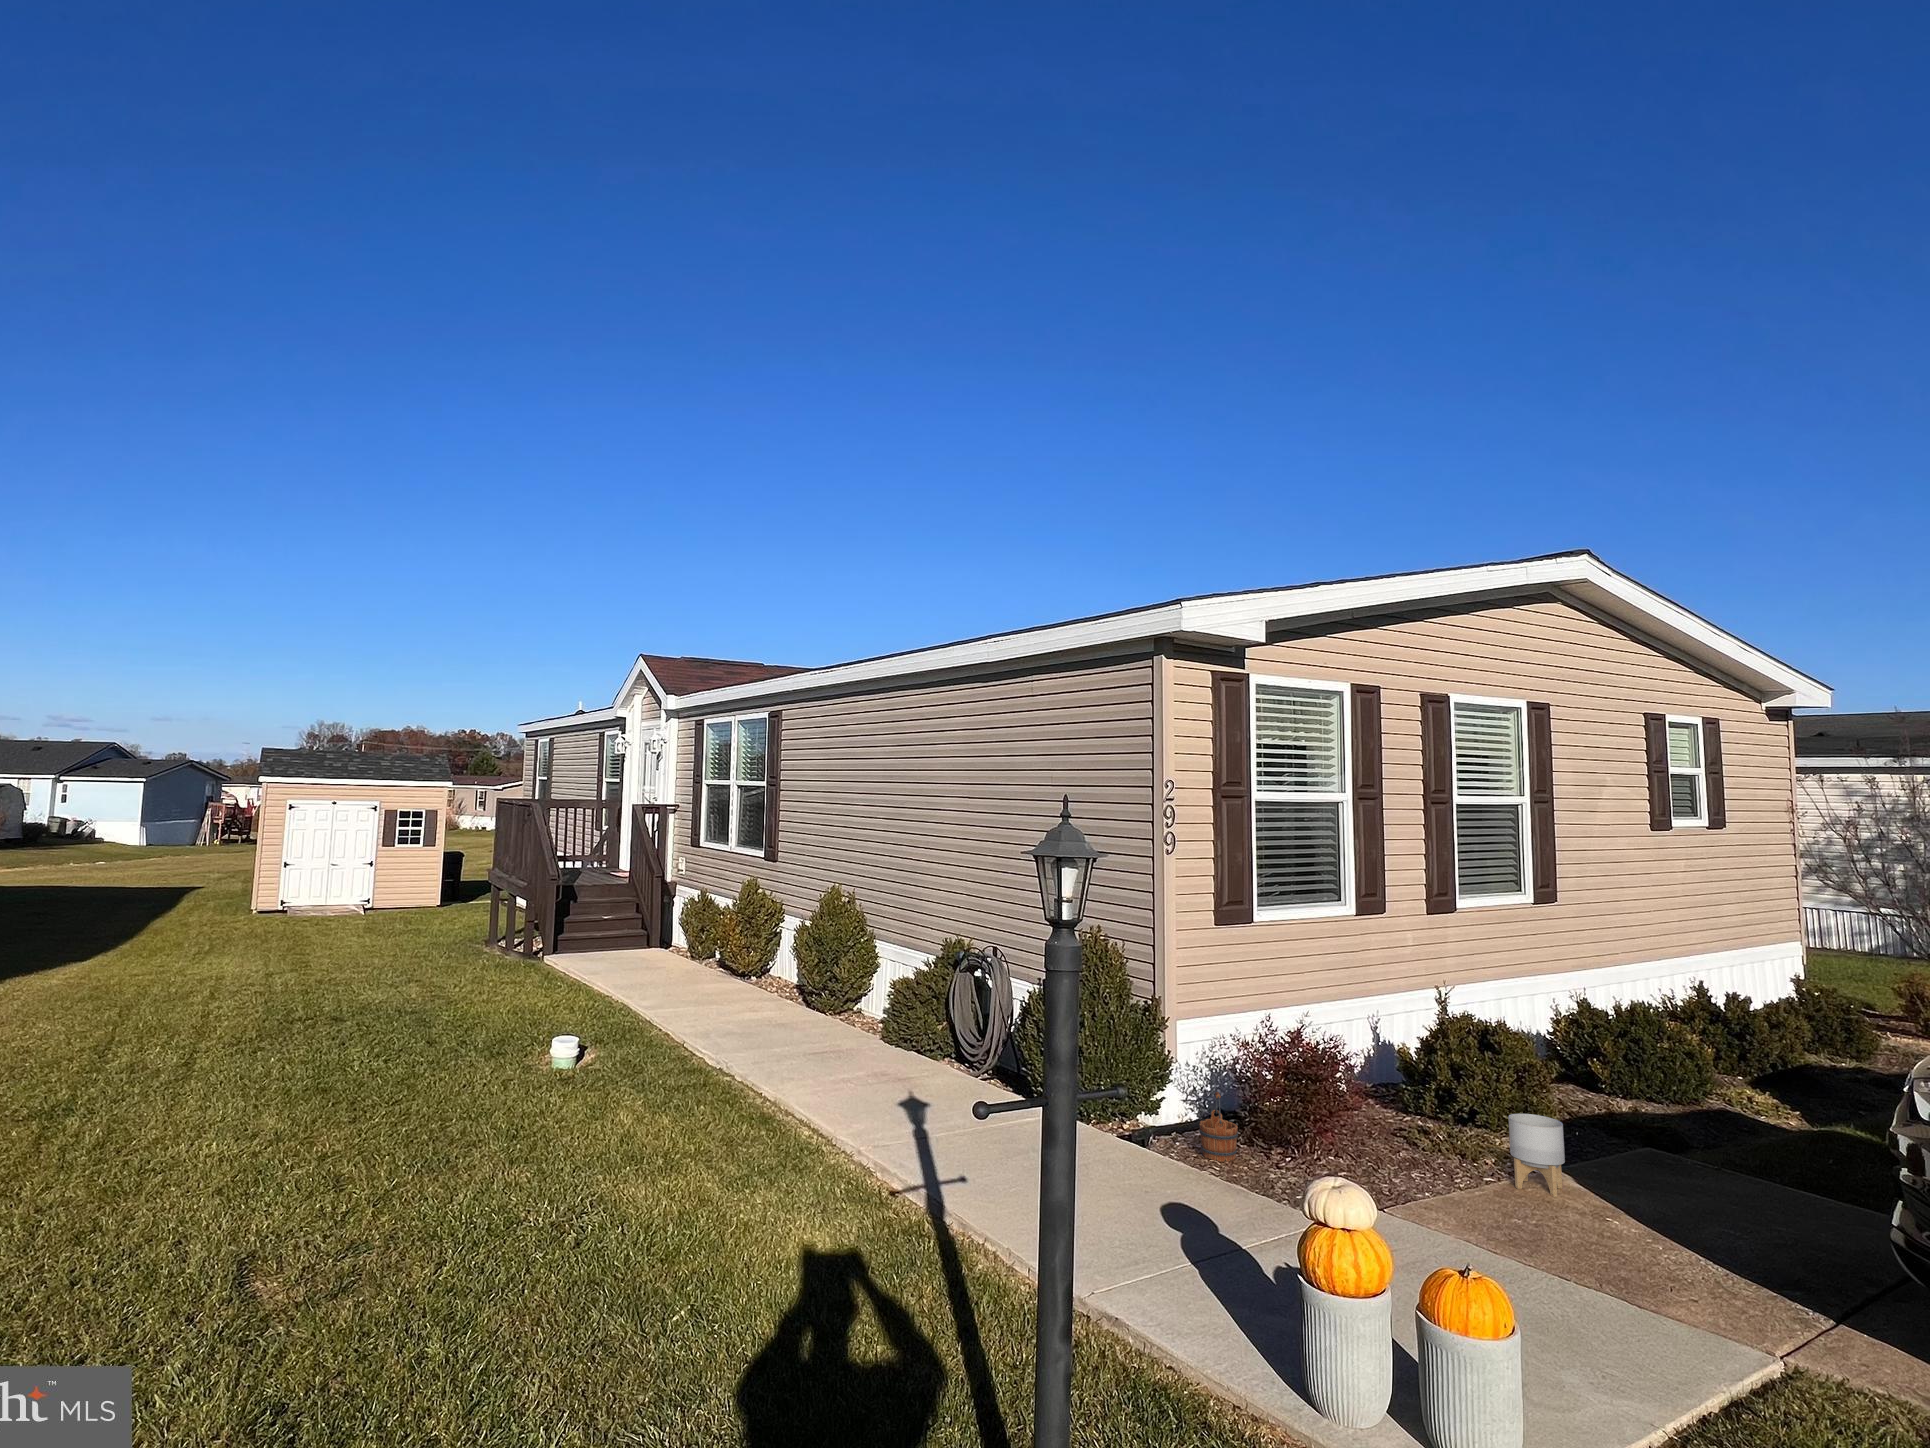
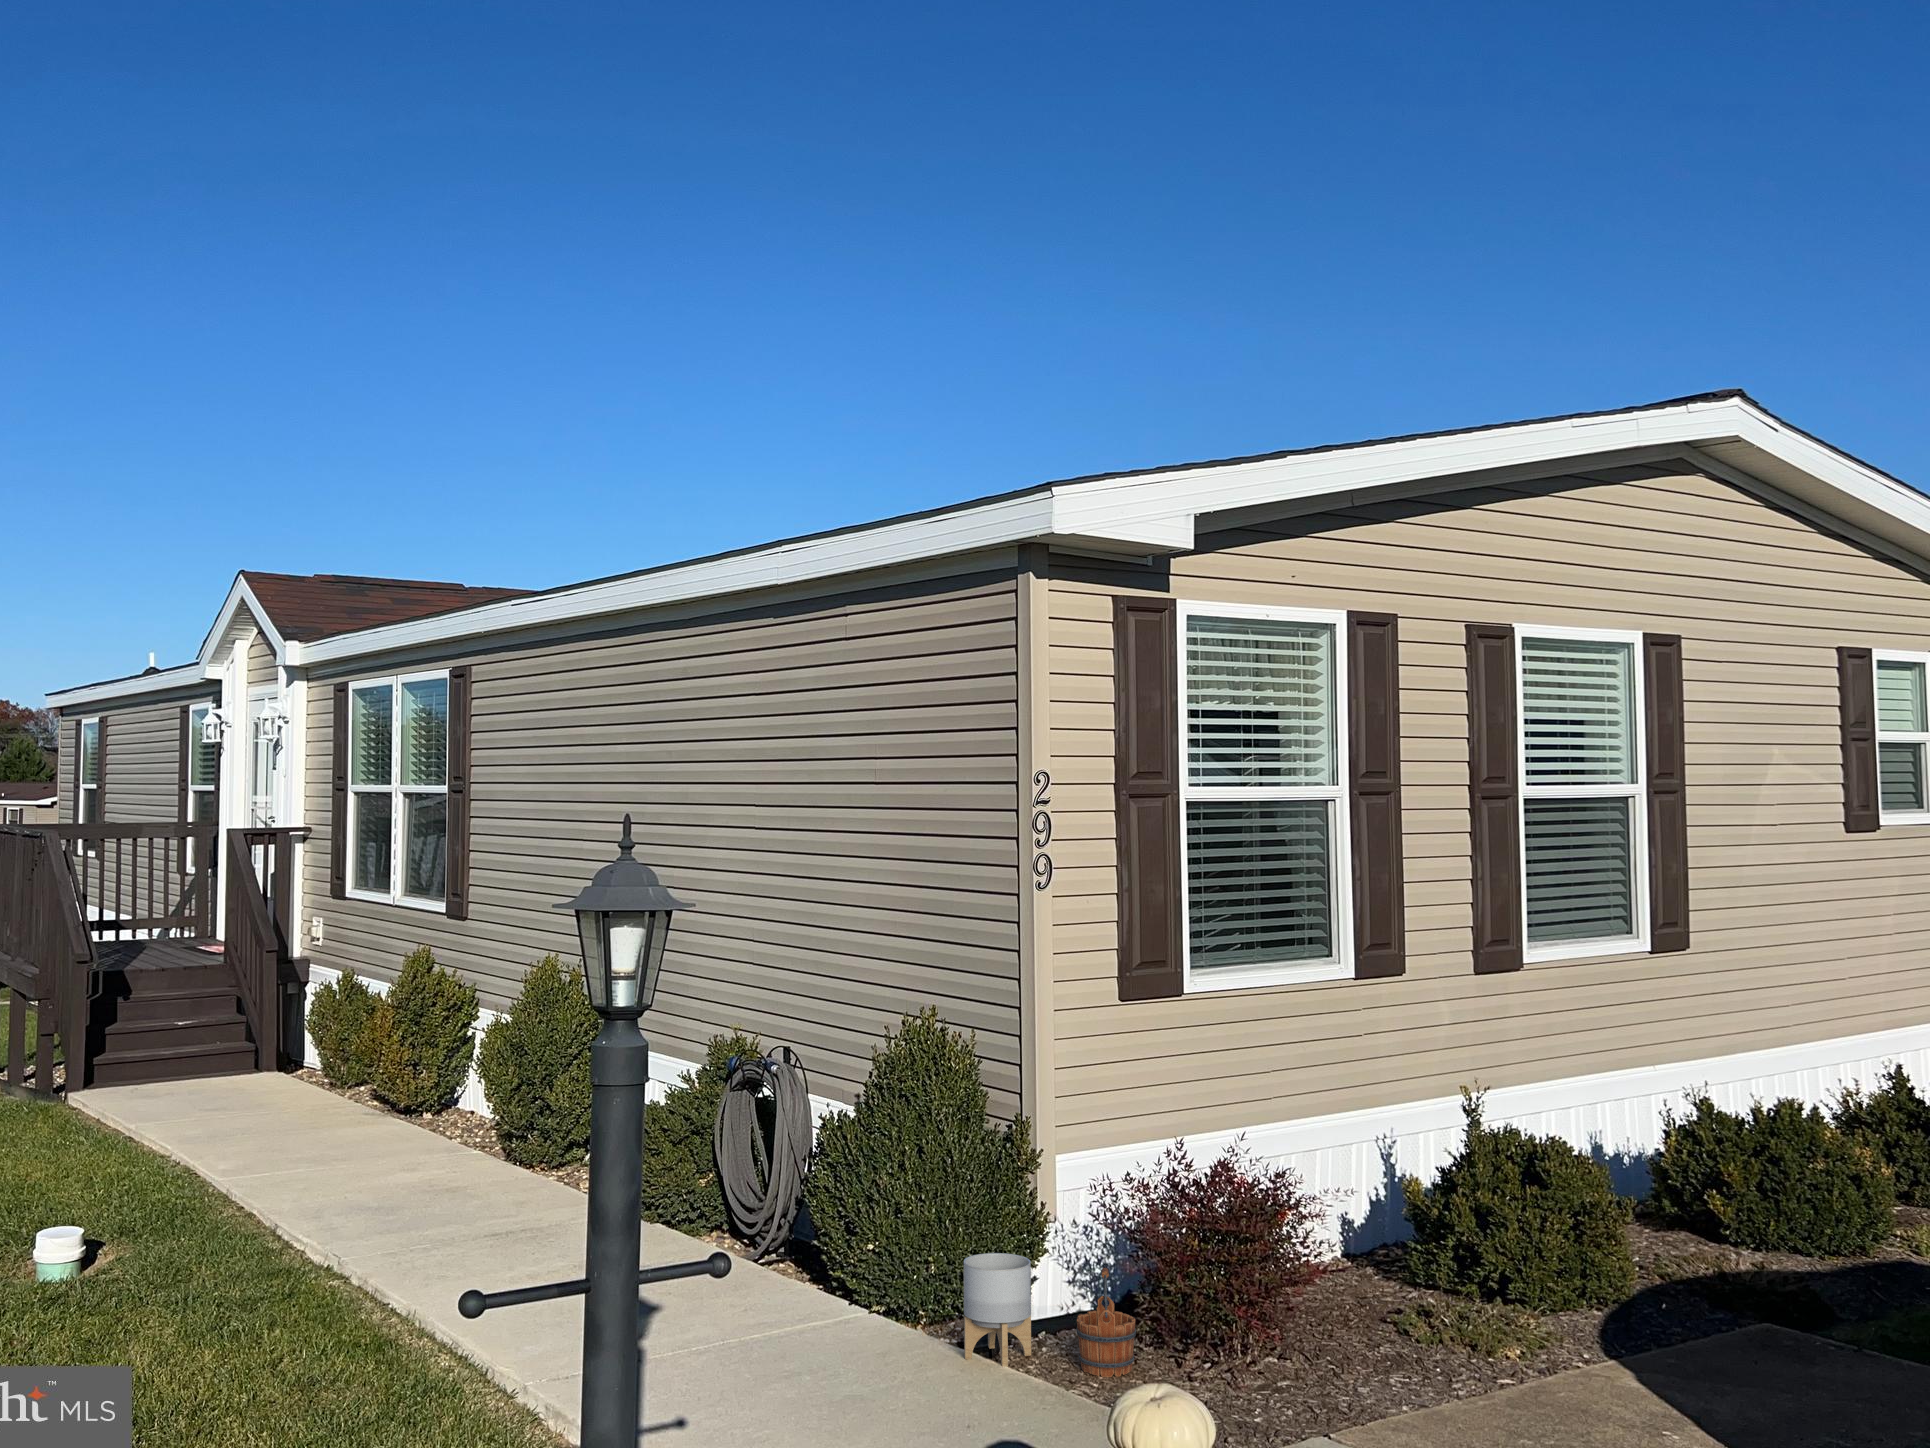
planter: present [1508,1114,1565,1197] -> present [964,1253,1031,1367]

